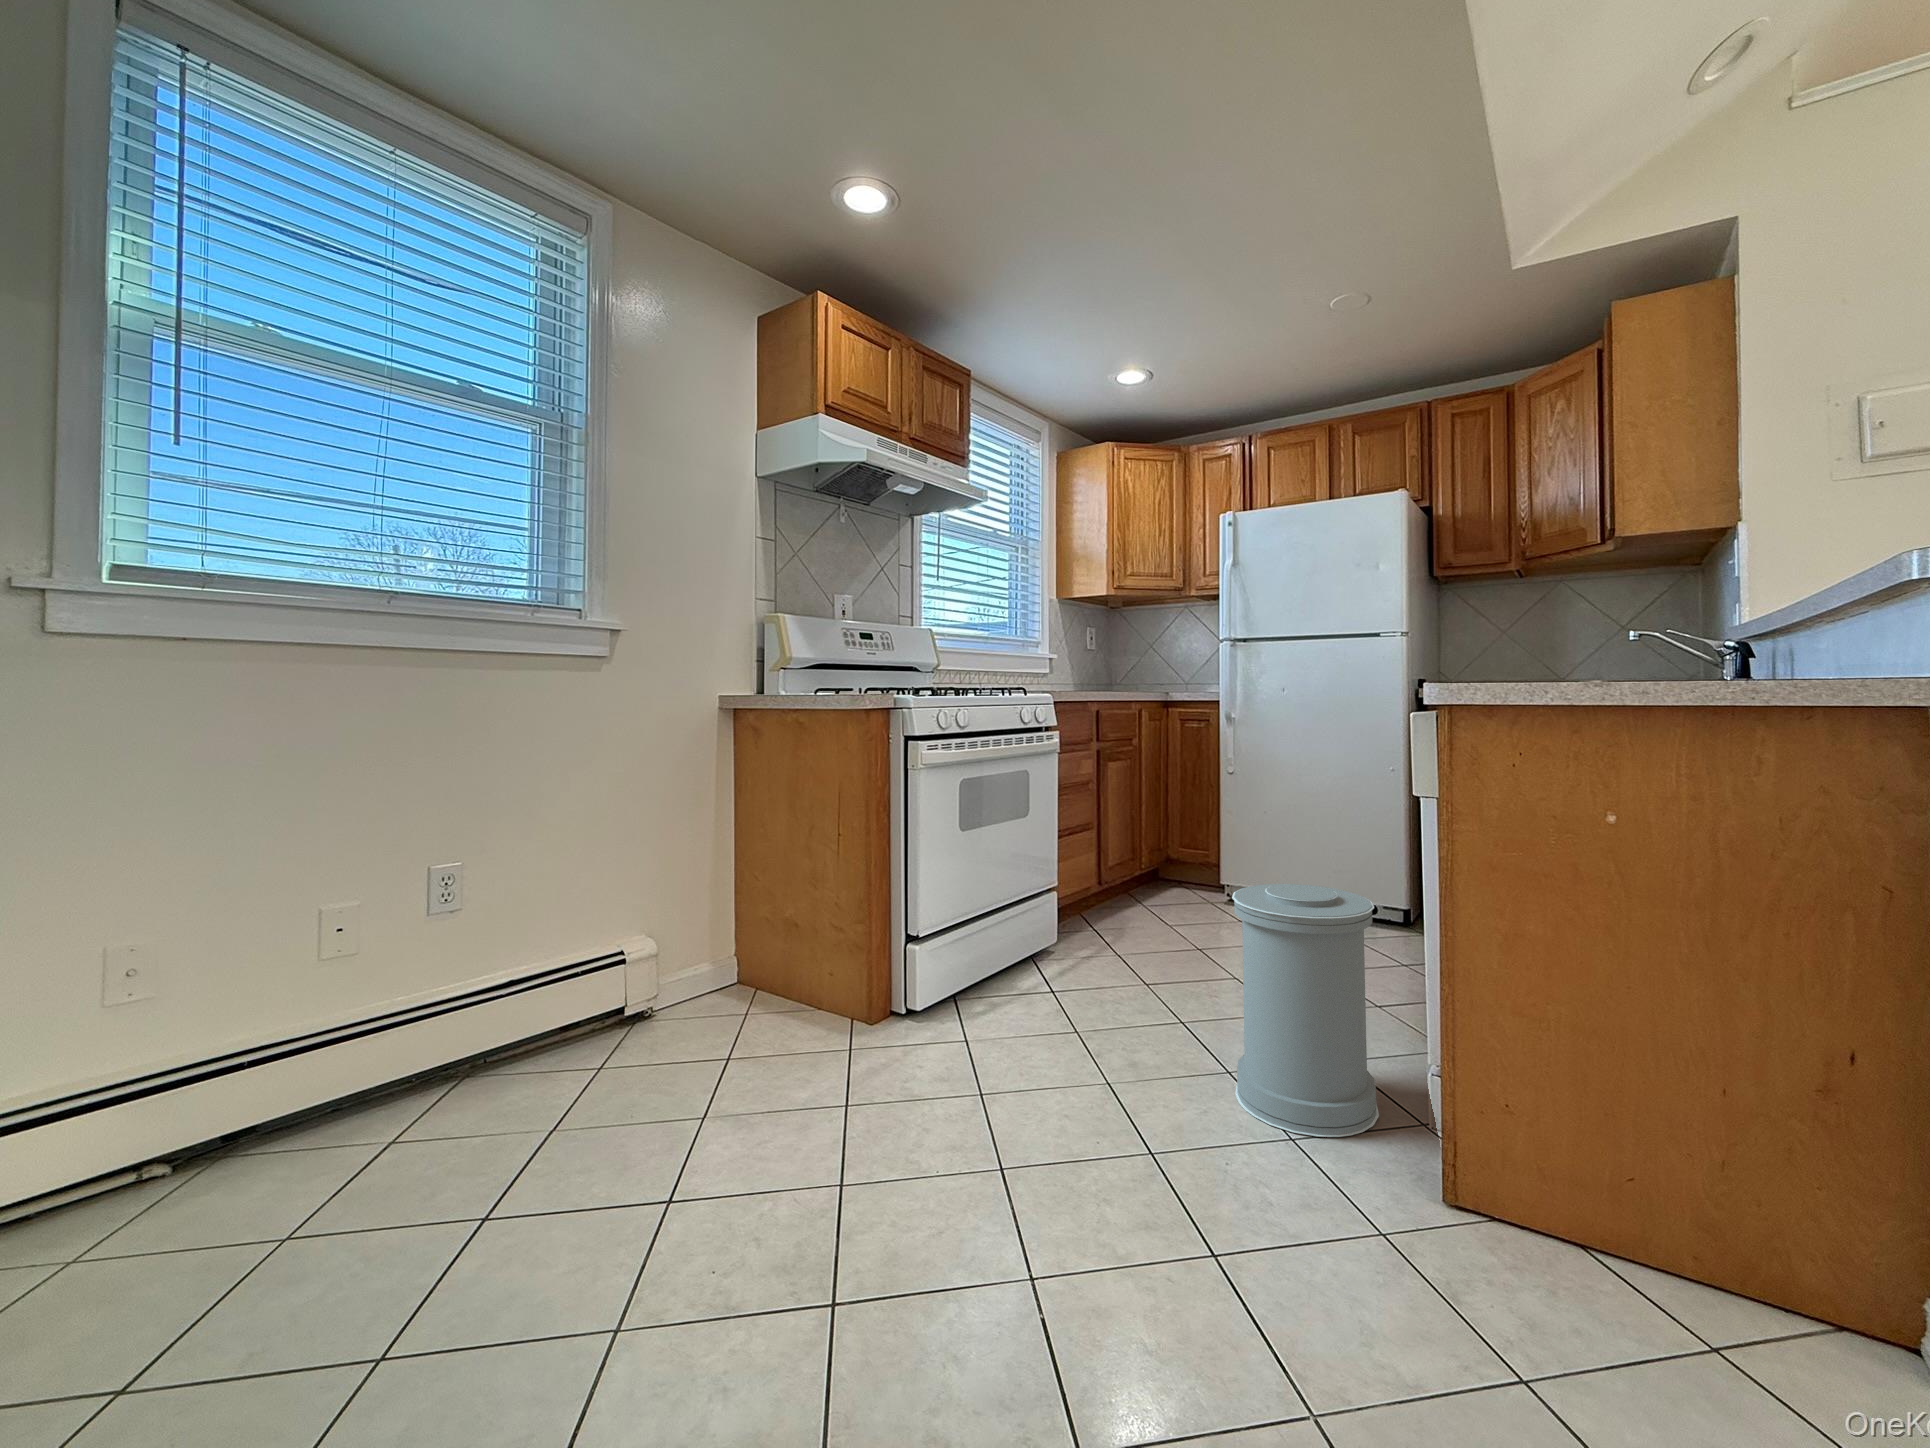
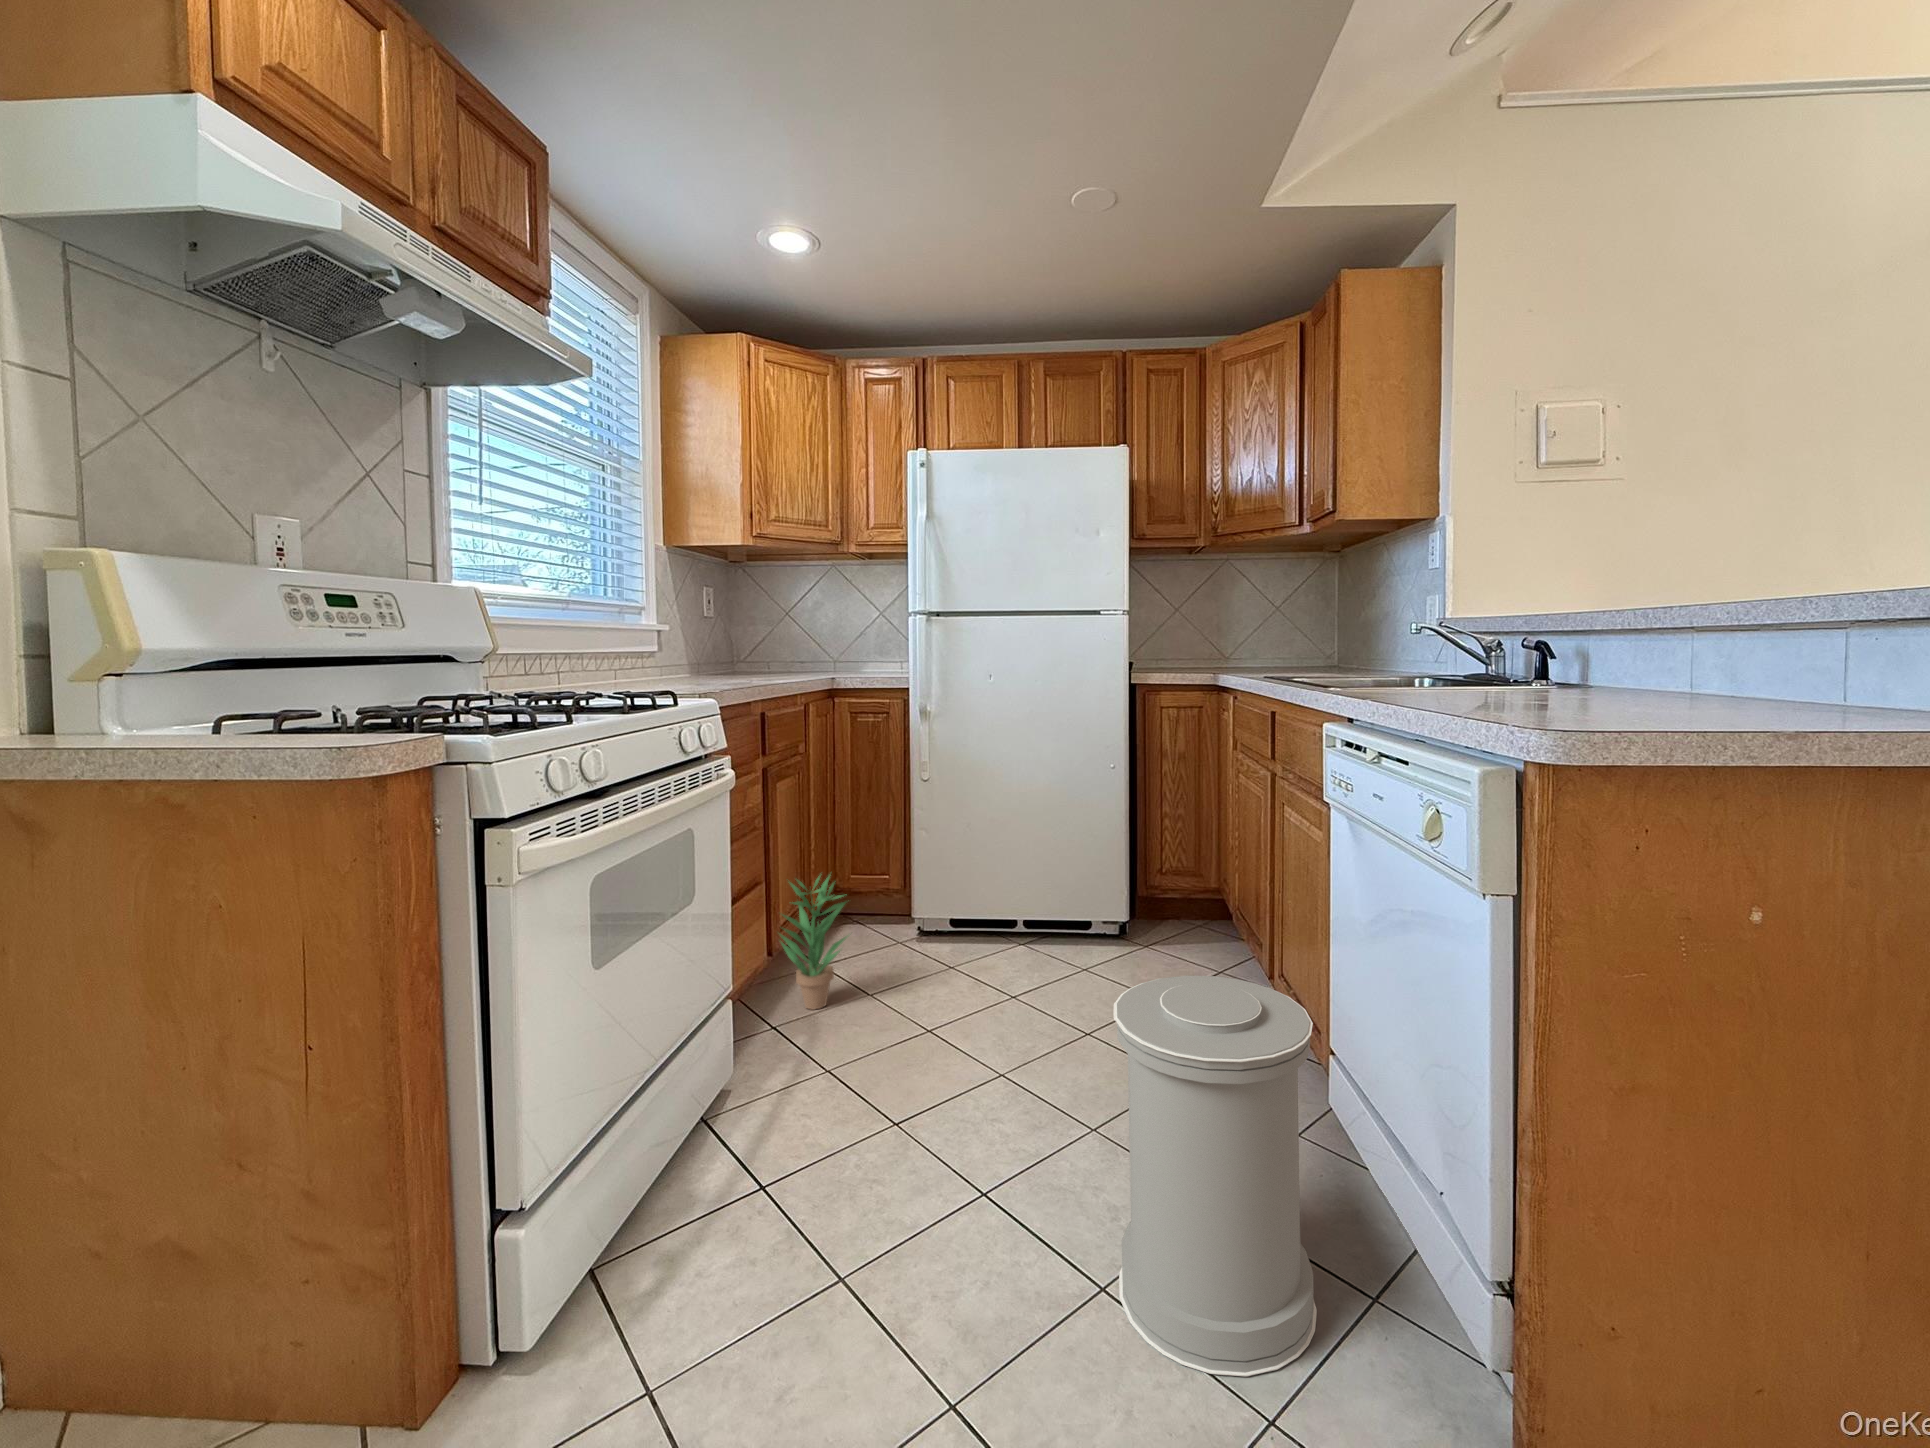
potted plant: none [1103,825,1155,926] -> present [780,876,847,1010]

